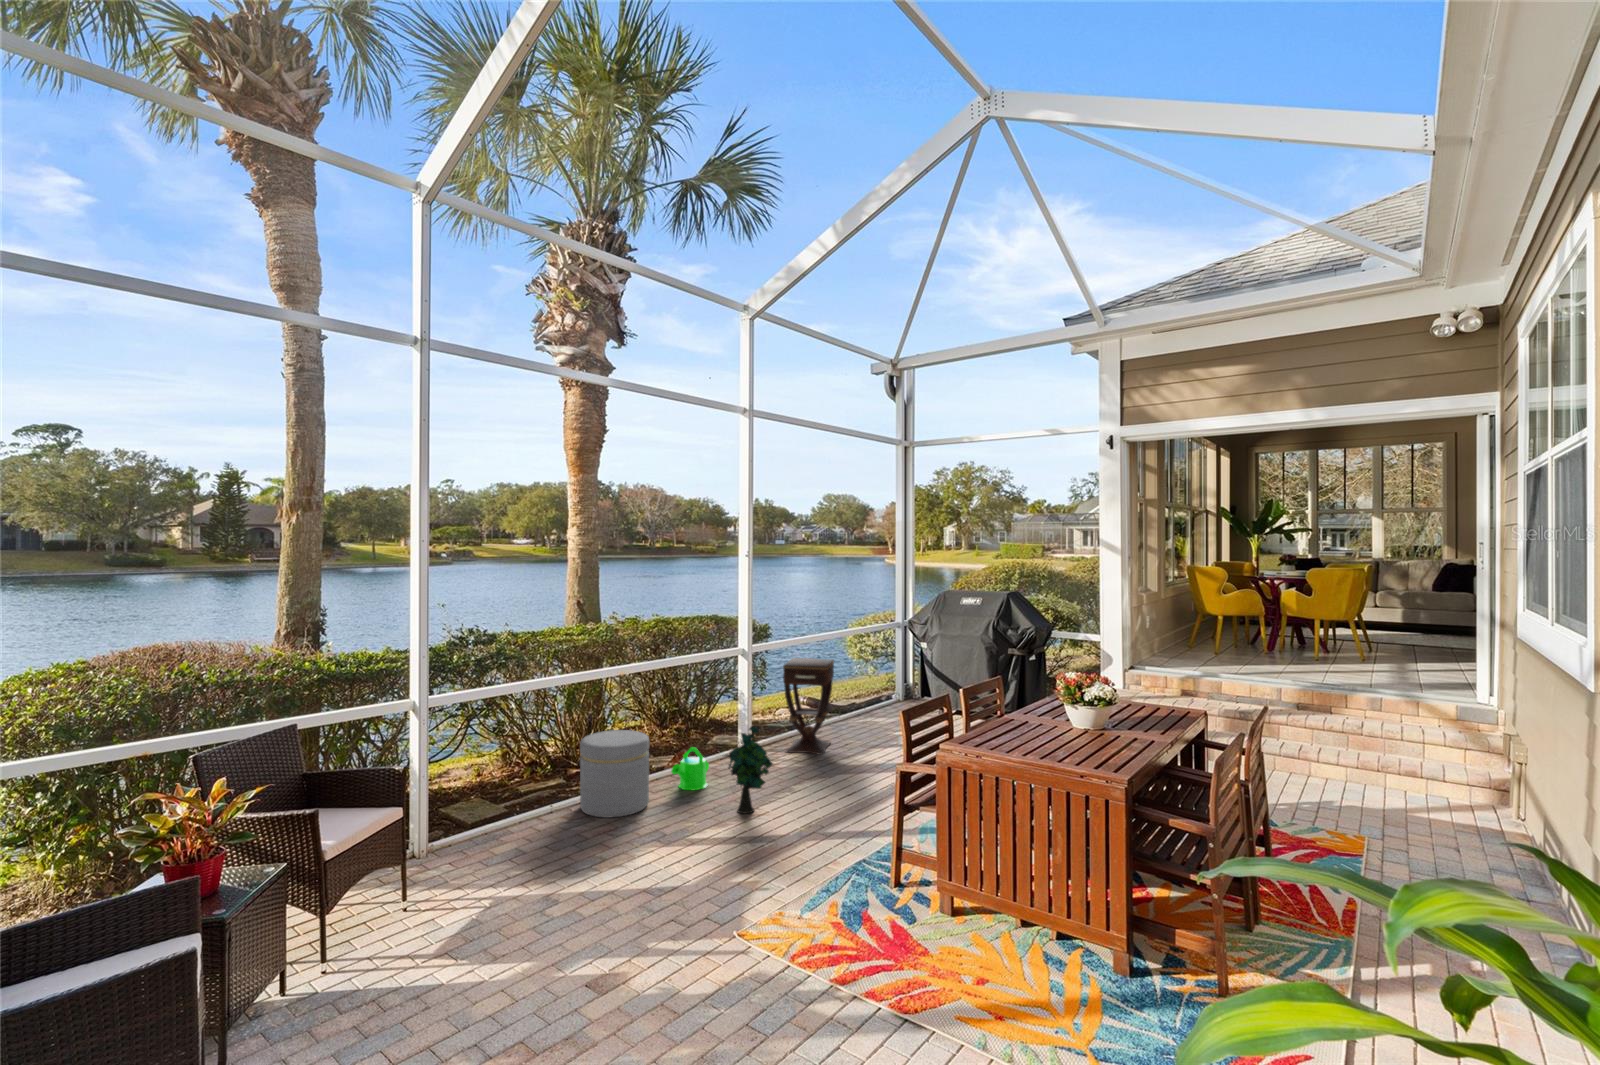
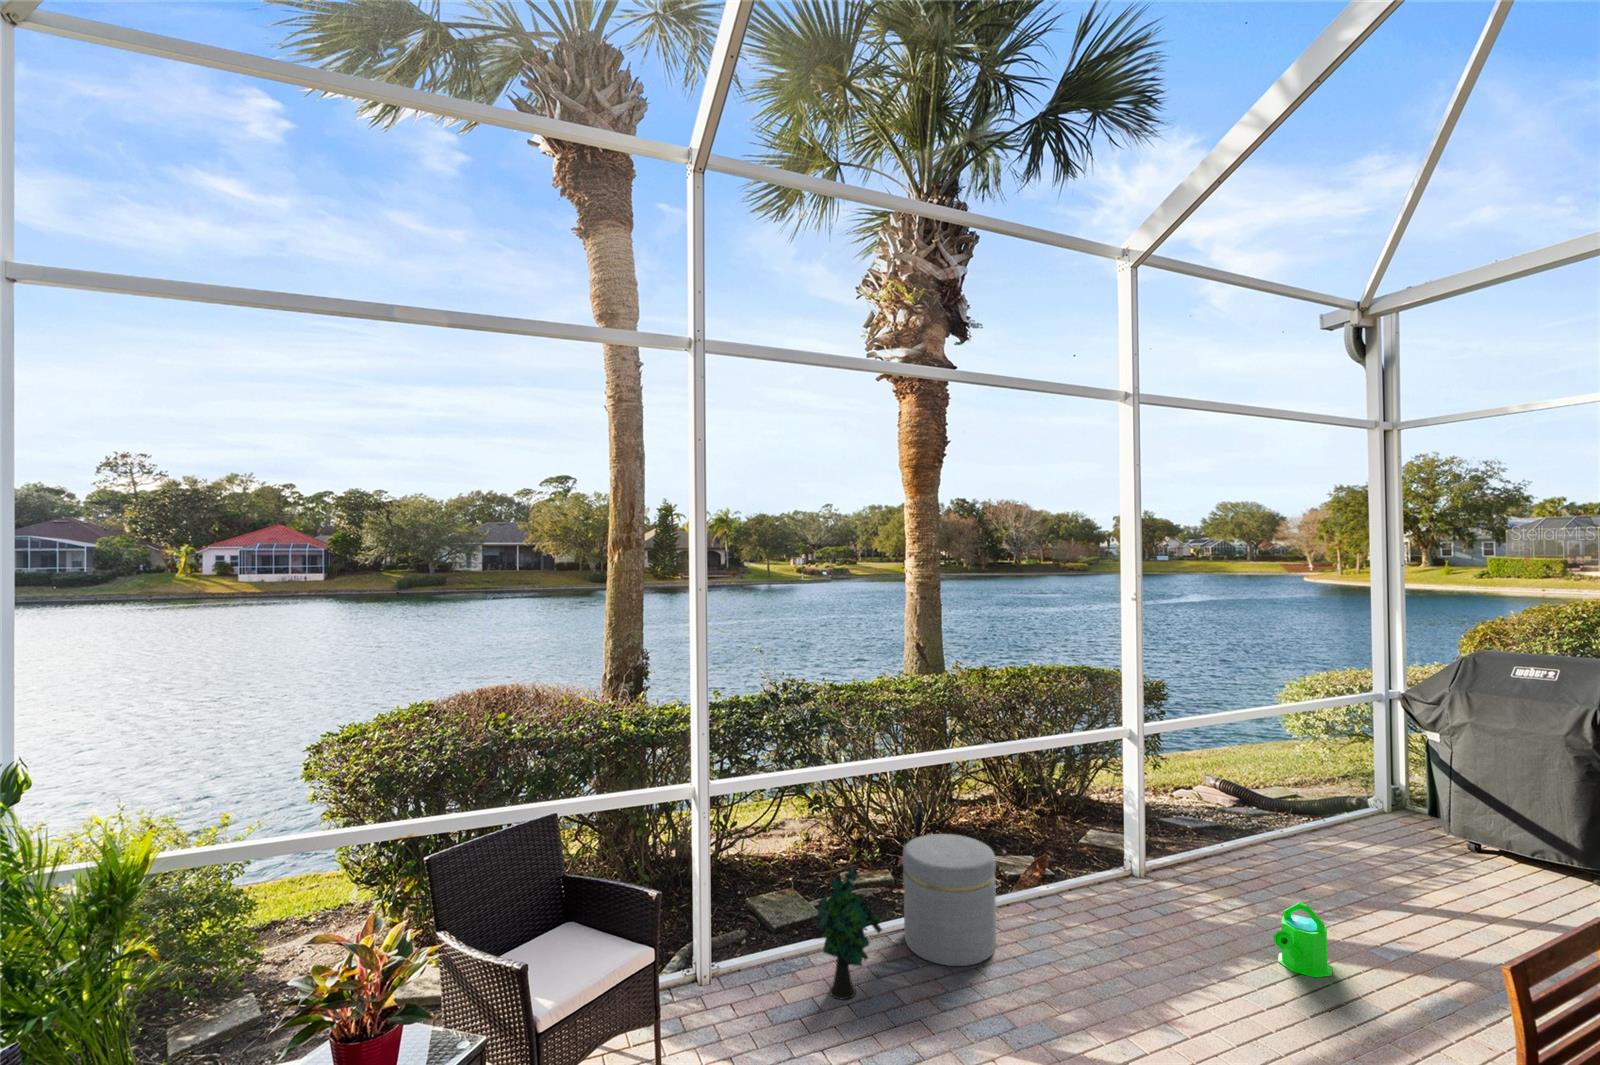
side table: present [783,658,834,755] -> none [1193,741,1278,896]
decorative plant: present [725,726,772,814] -> present [814,867,882,1000]
watering can: present [671,747,709,790] -> present [1274,902,1332,978]

